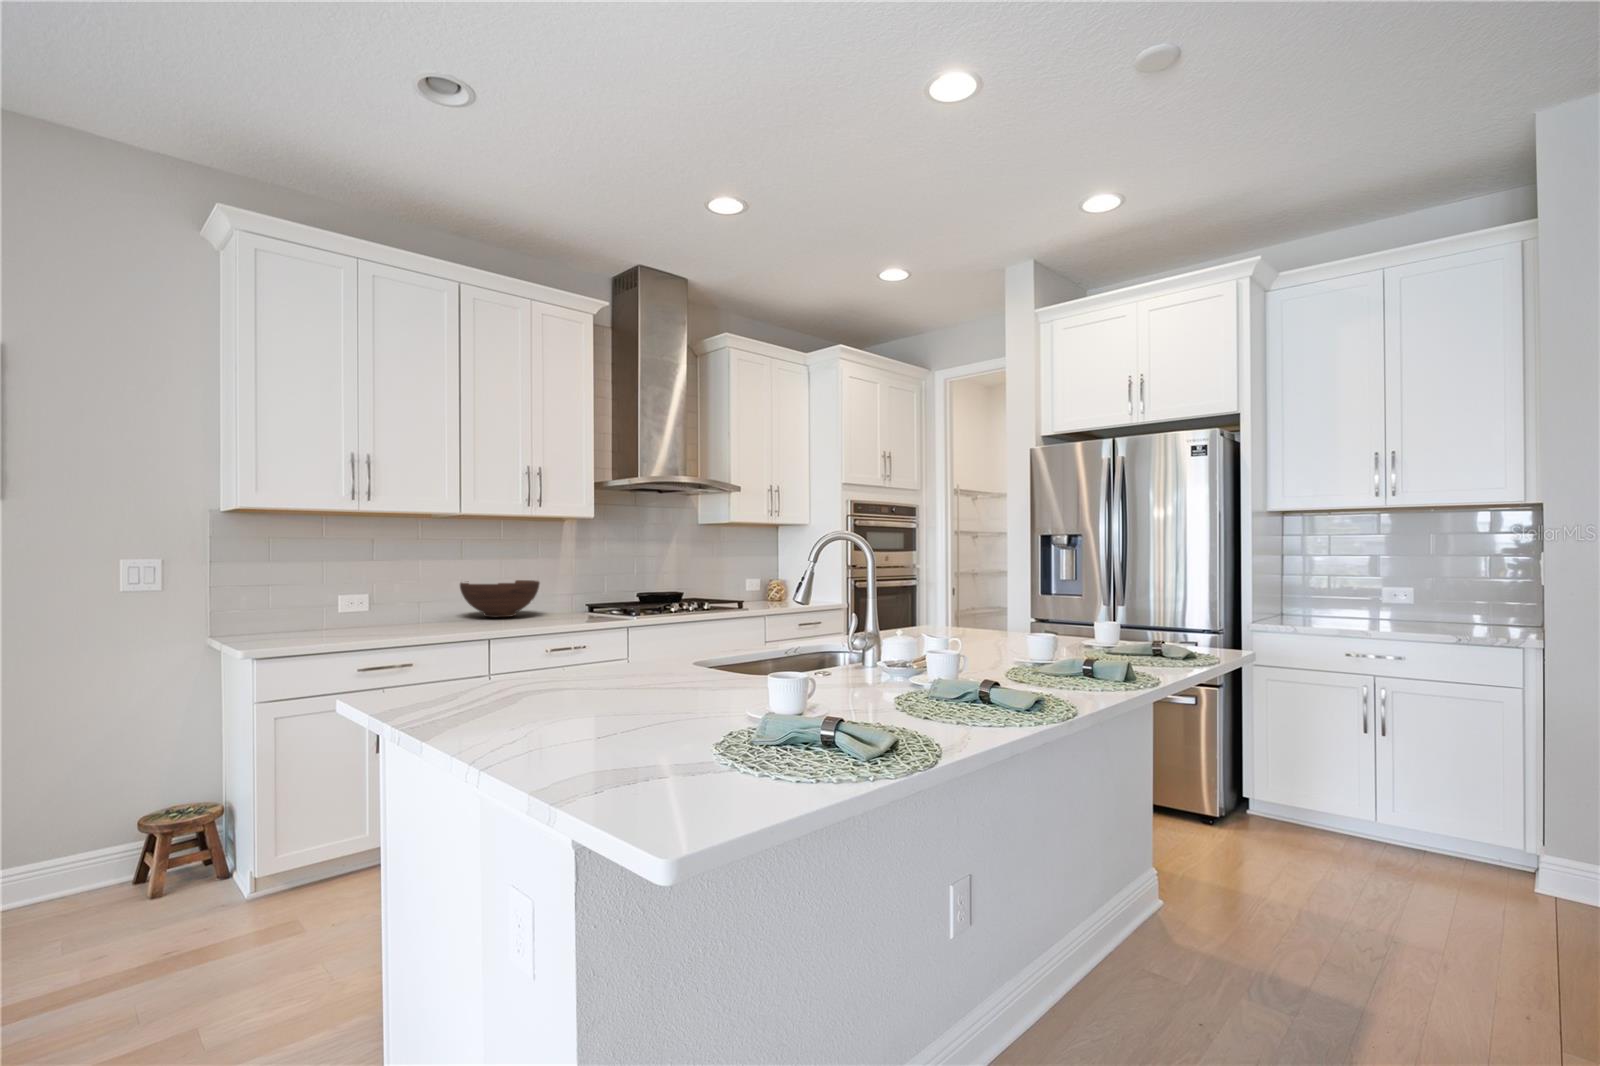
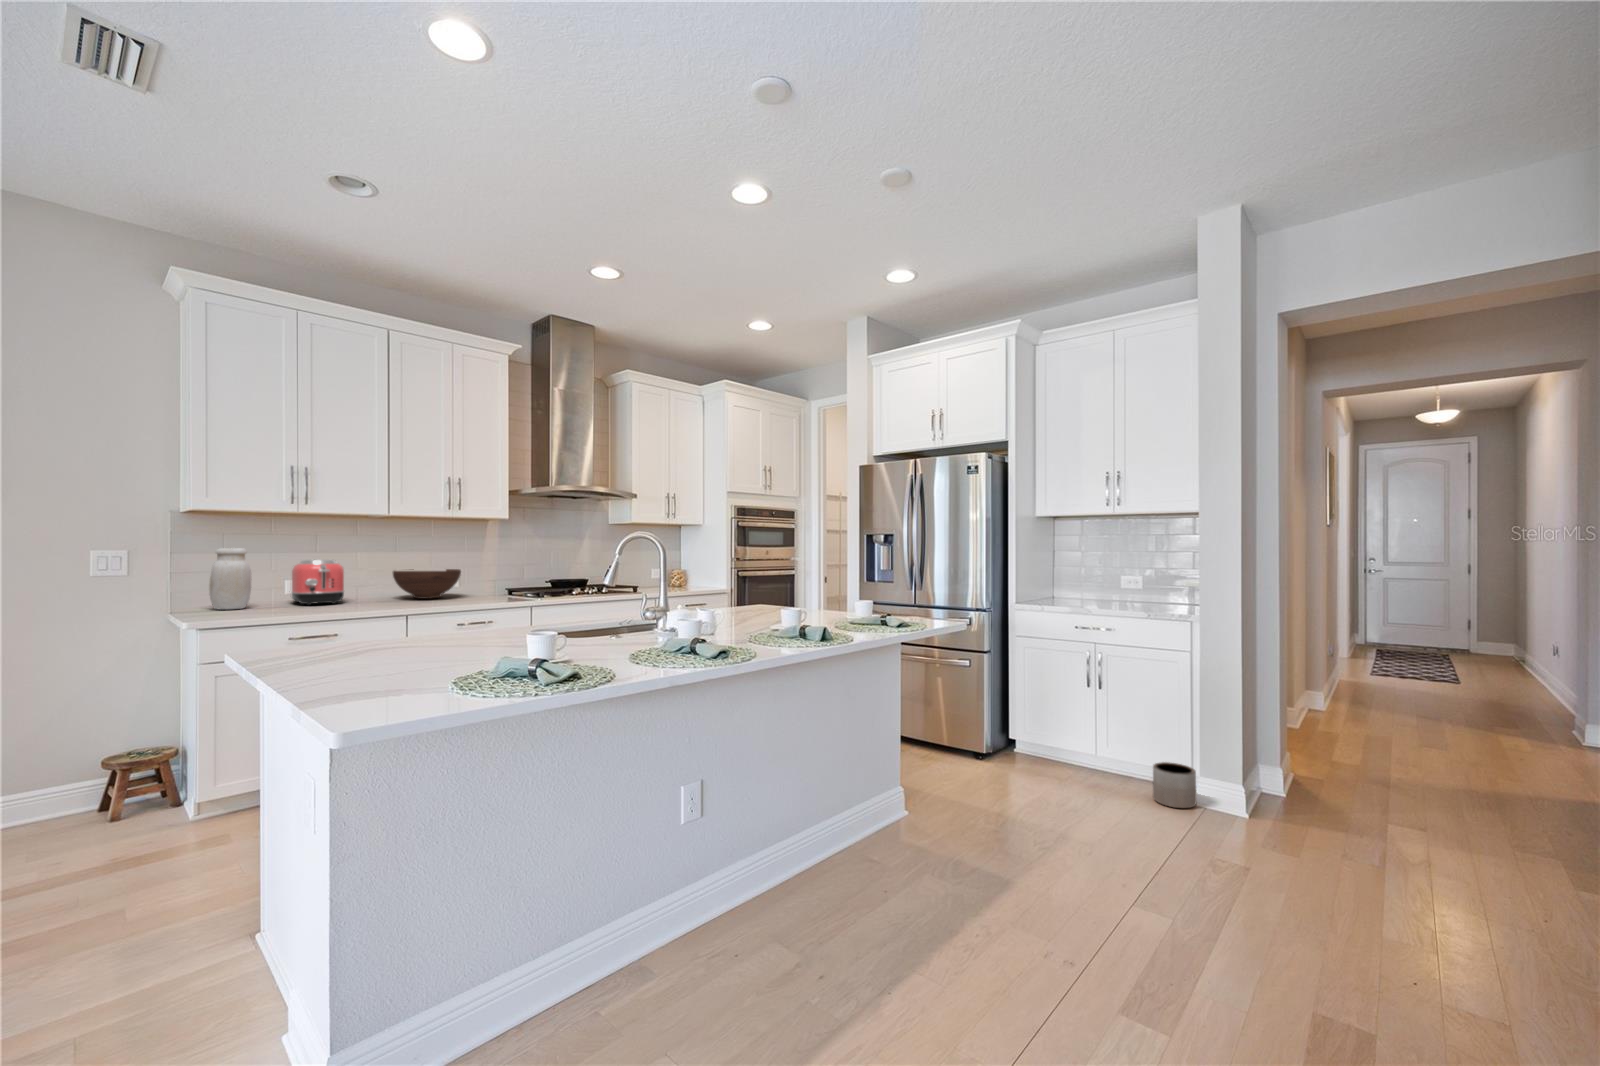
jar: none [254,556,302,632] -> present [209,548,251,610]
toaster: none [342,569,408,626] -> present [291,559,344,605]
planter: none [1475,838,1543,902] -> present [1153,762,1197,808]

